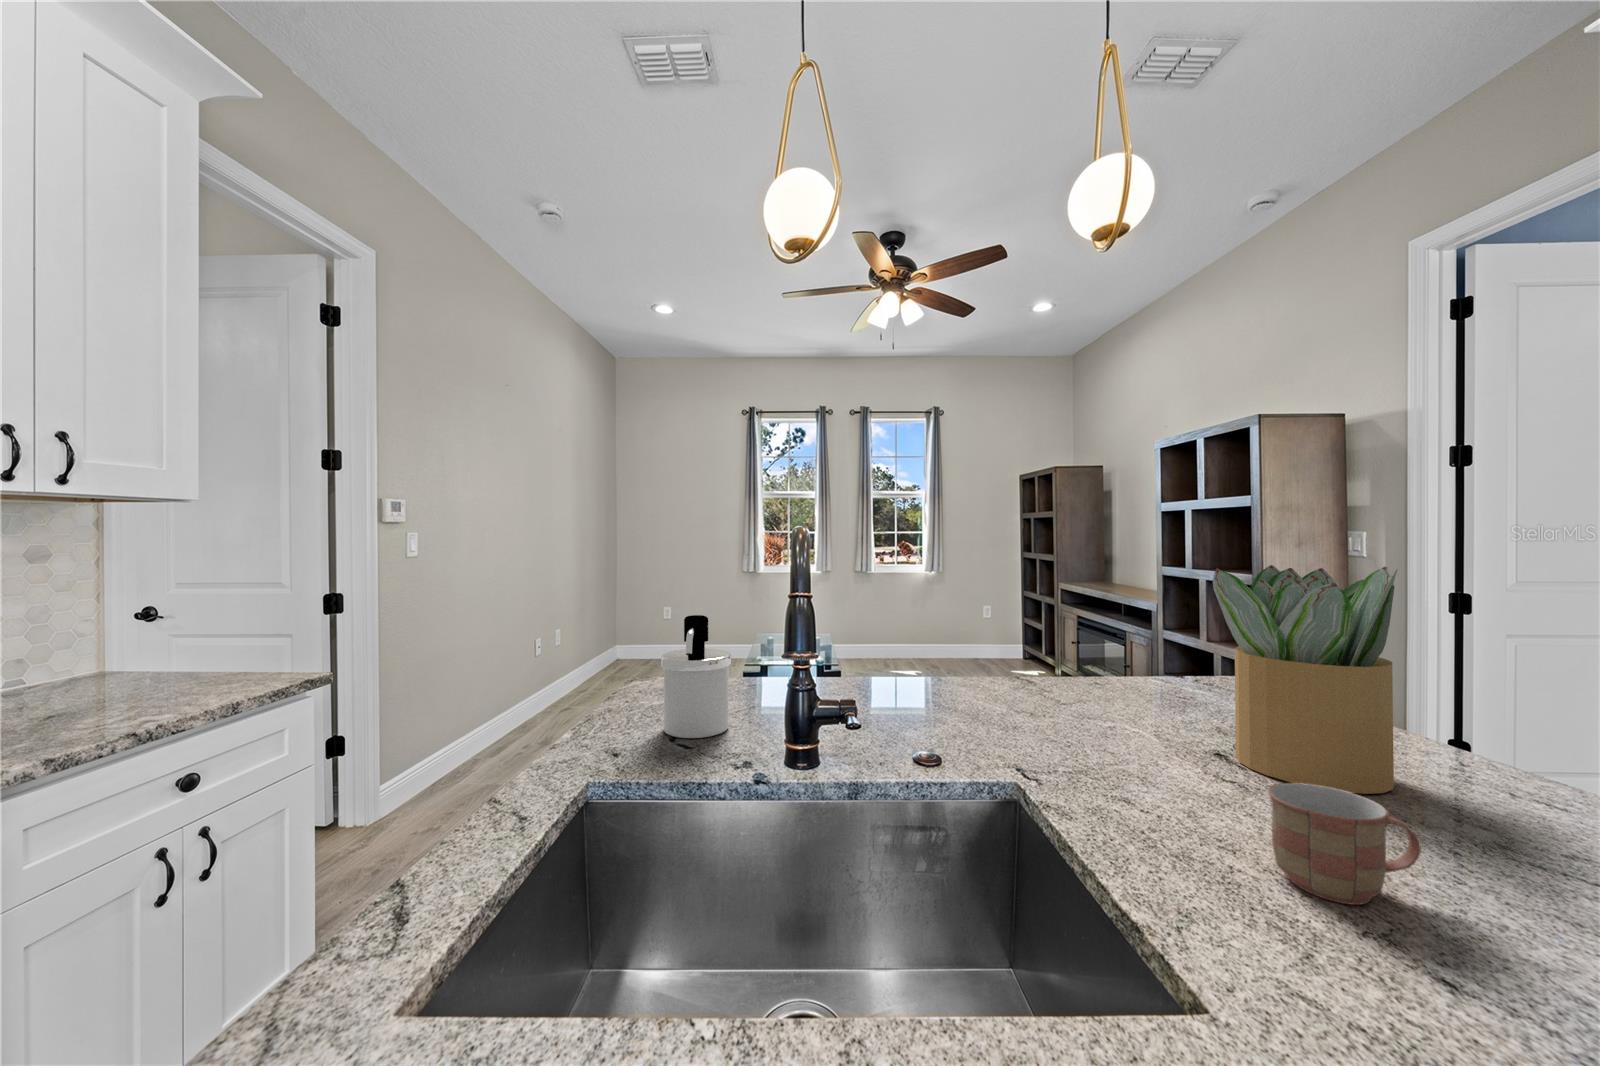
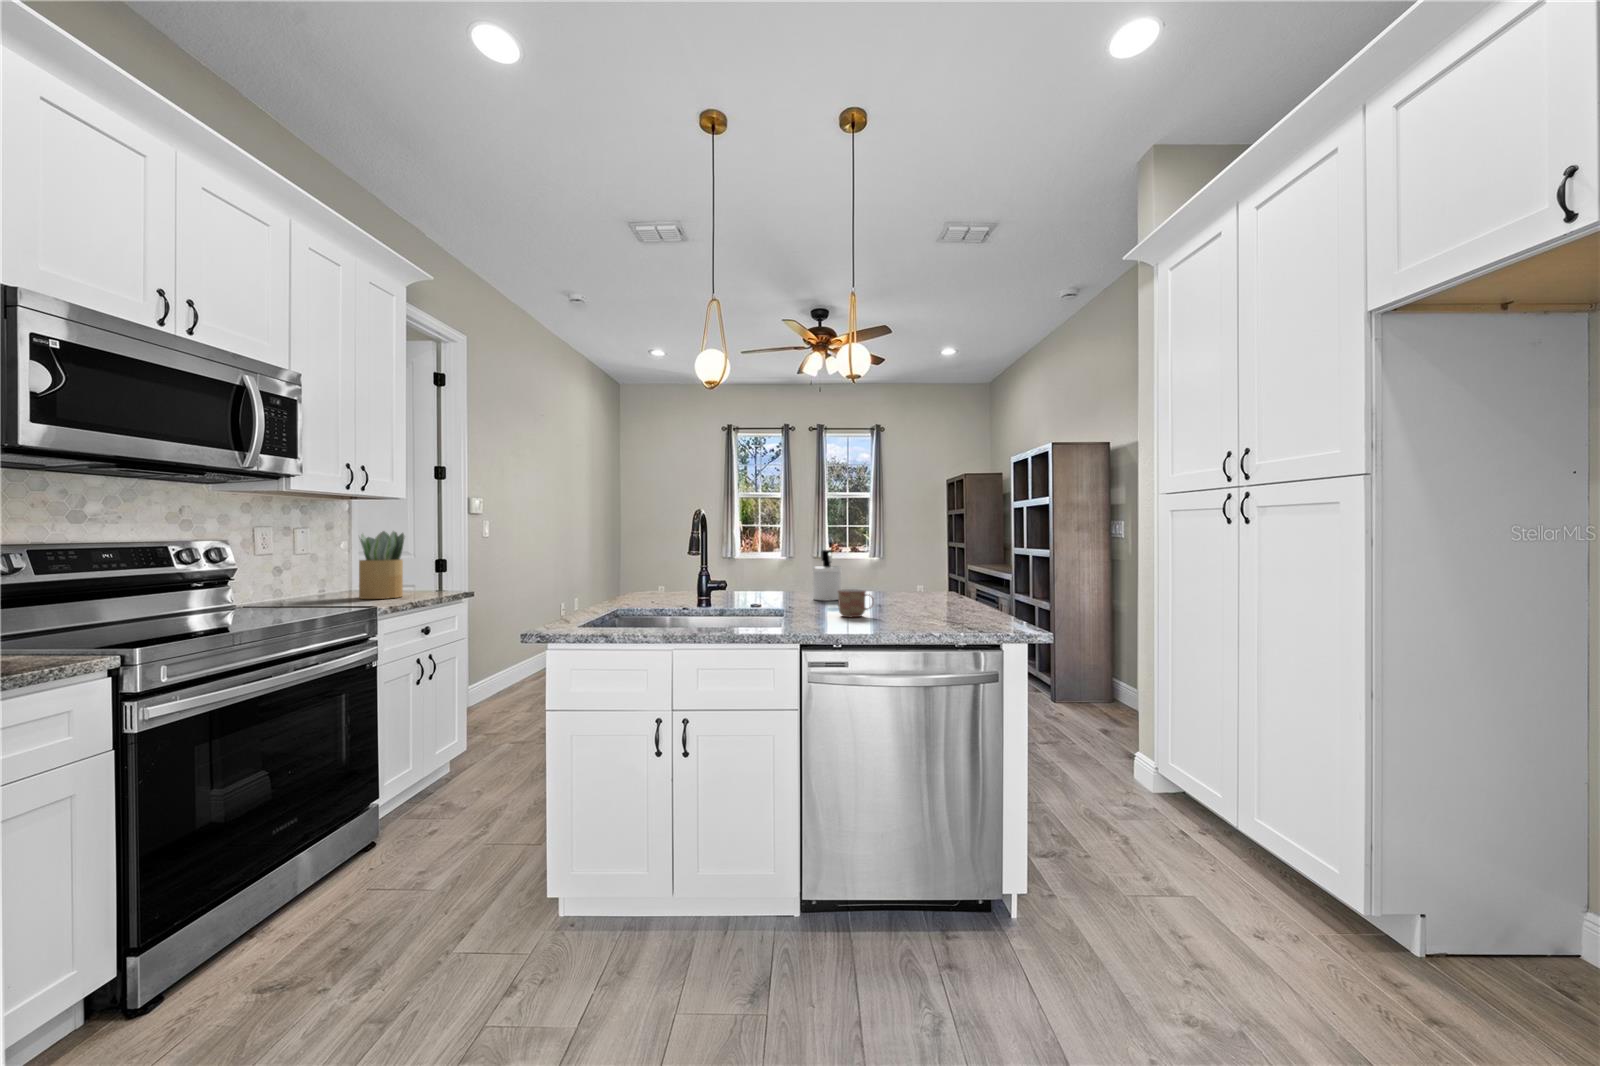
potted plant: present [1213,565,1397,794] -> present [359,531,404,599]
soap dispenser: present [661,615,731,738] -> present [812,550,842,601]

